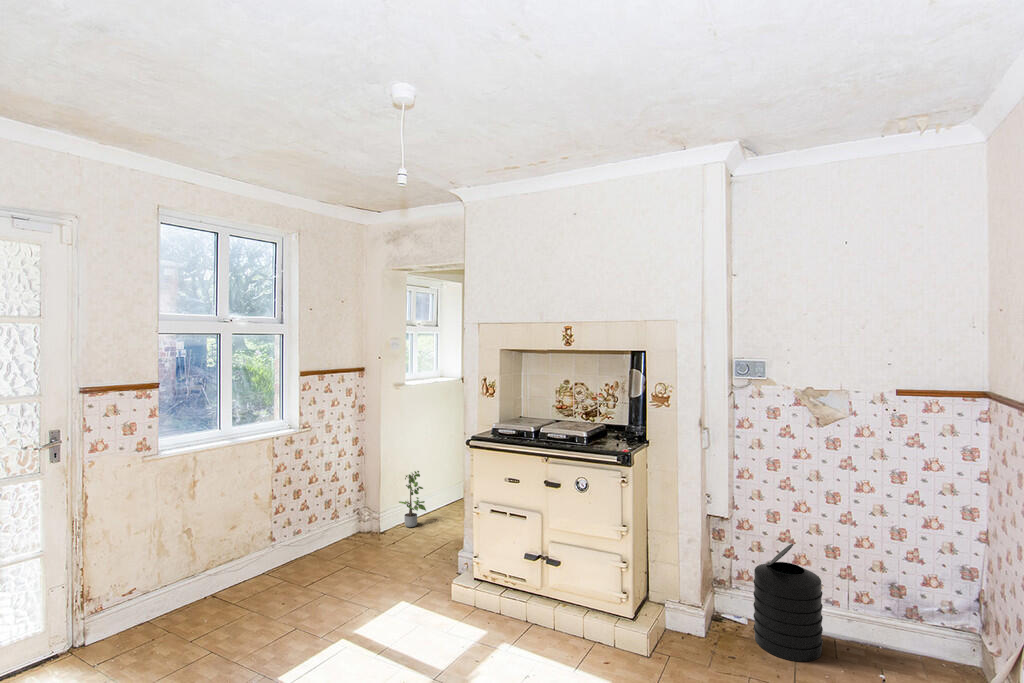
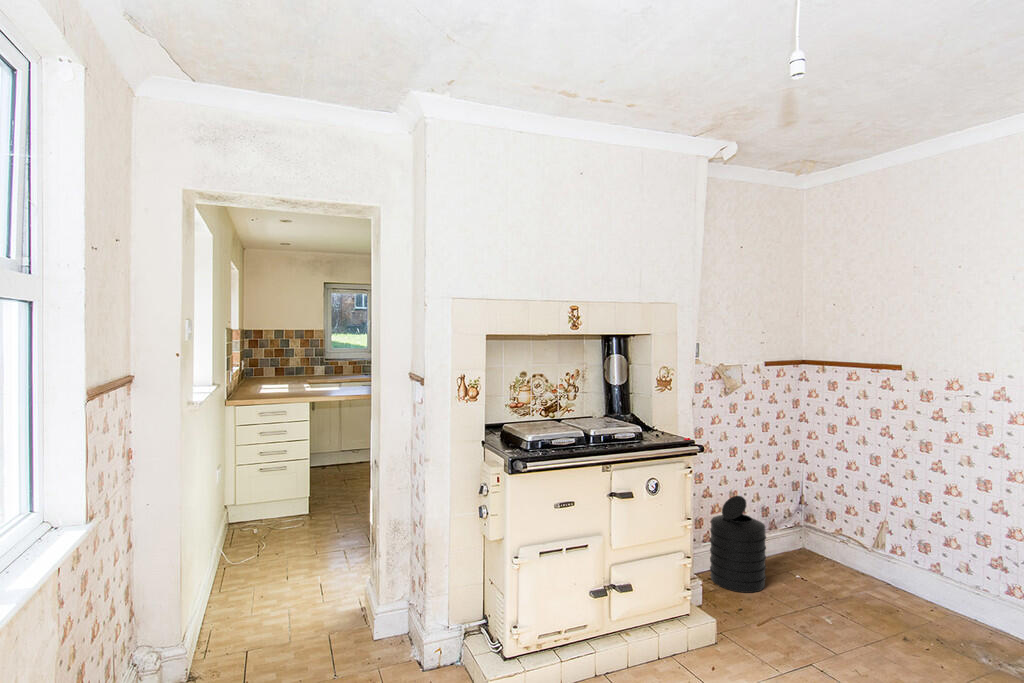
potted plant: present [399,471,426,527] -> none [194,548,236,655]

